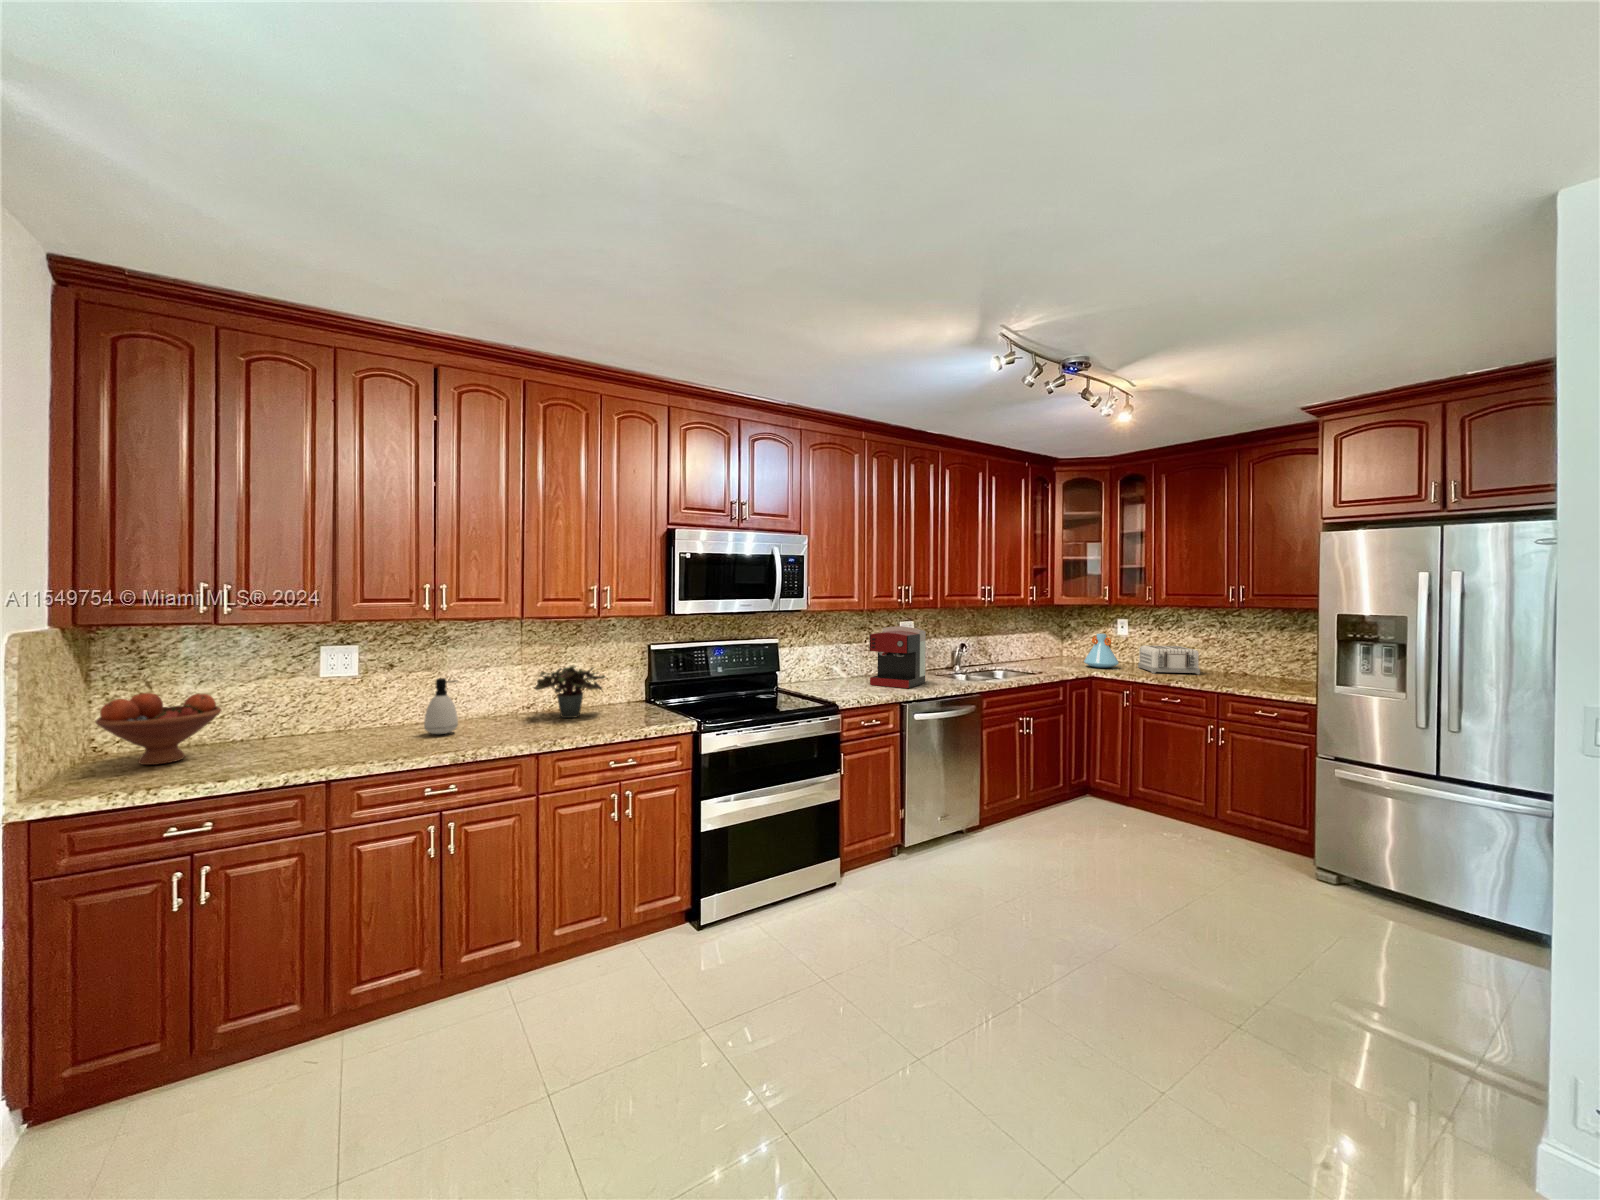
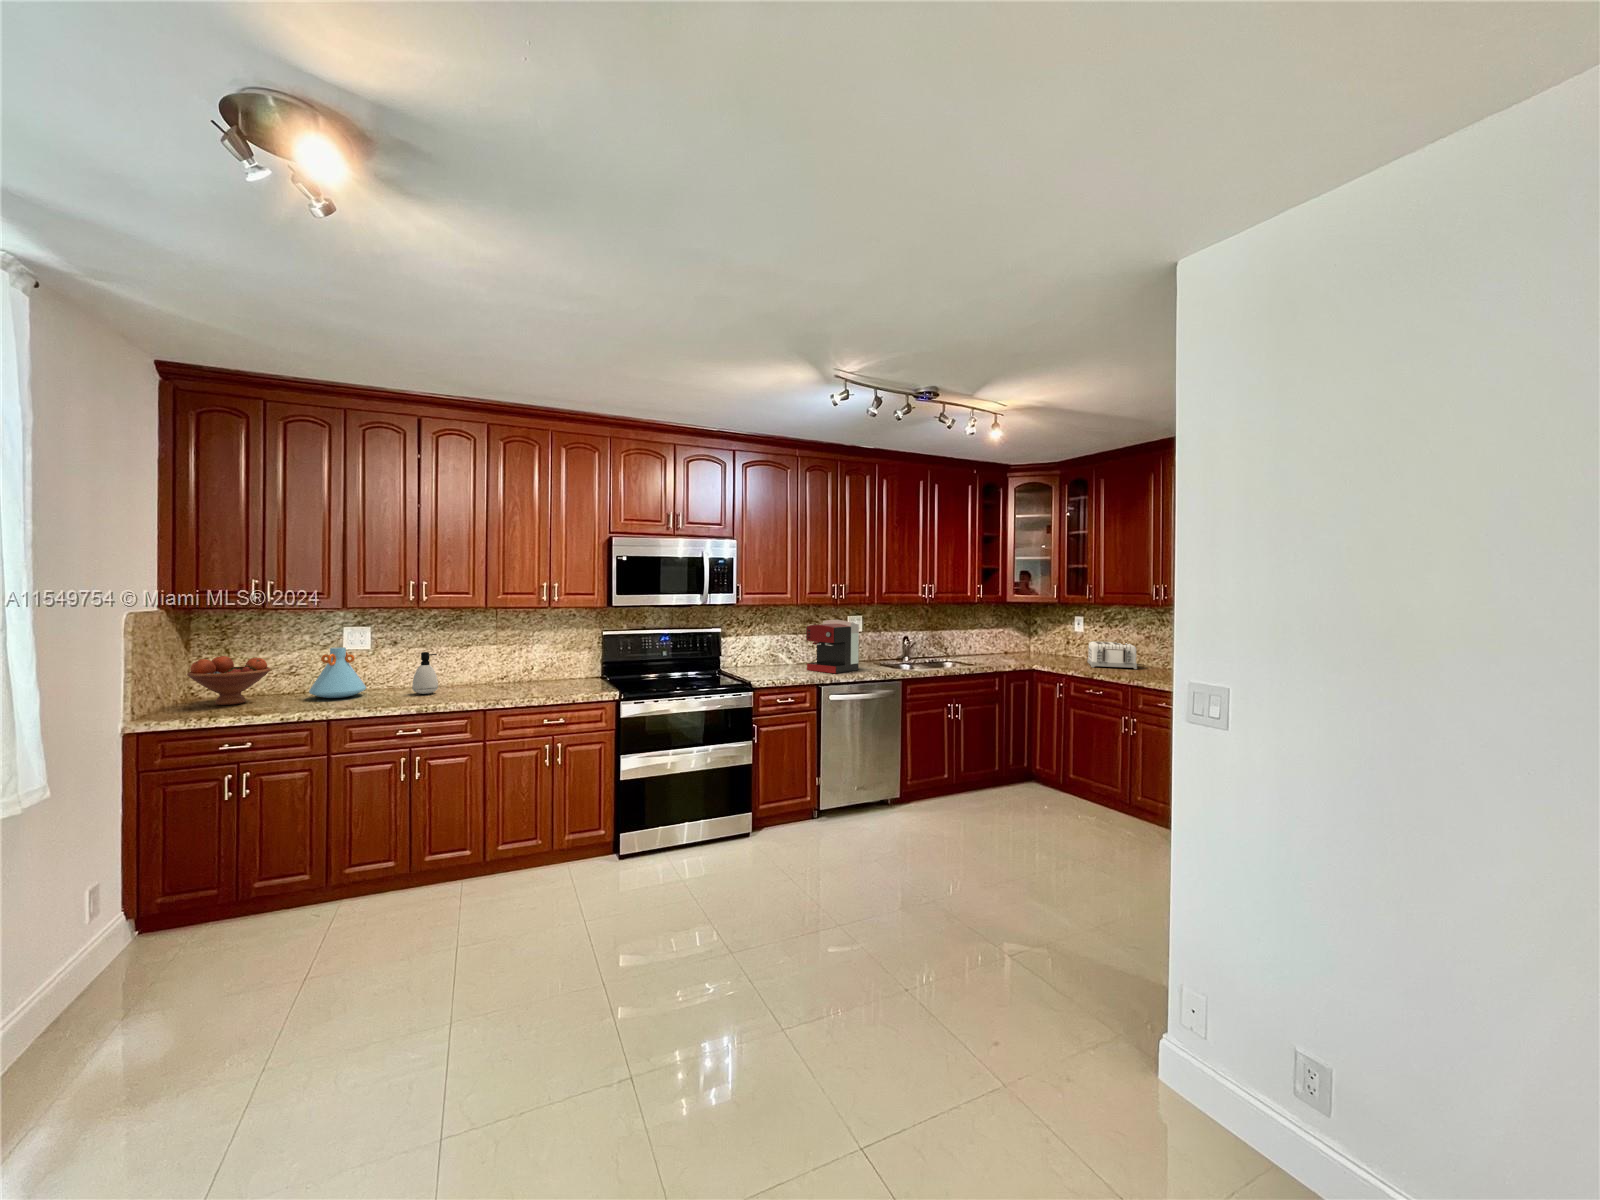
vase: present [1084,634,1119,668] -> present [309,647,366,698]
potted plant: present [534,666,605,718] -> none [498,646,562,687]

